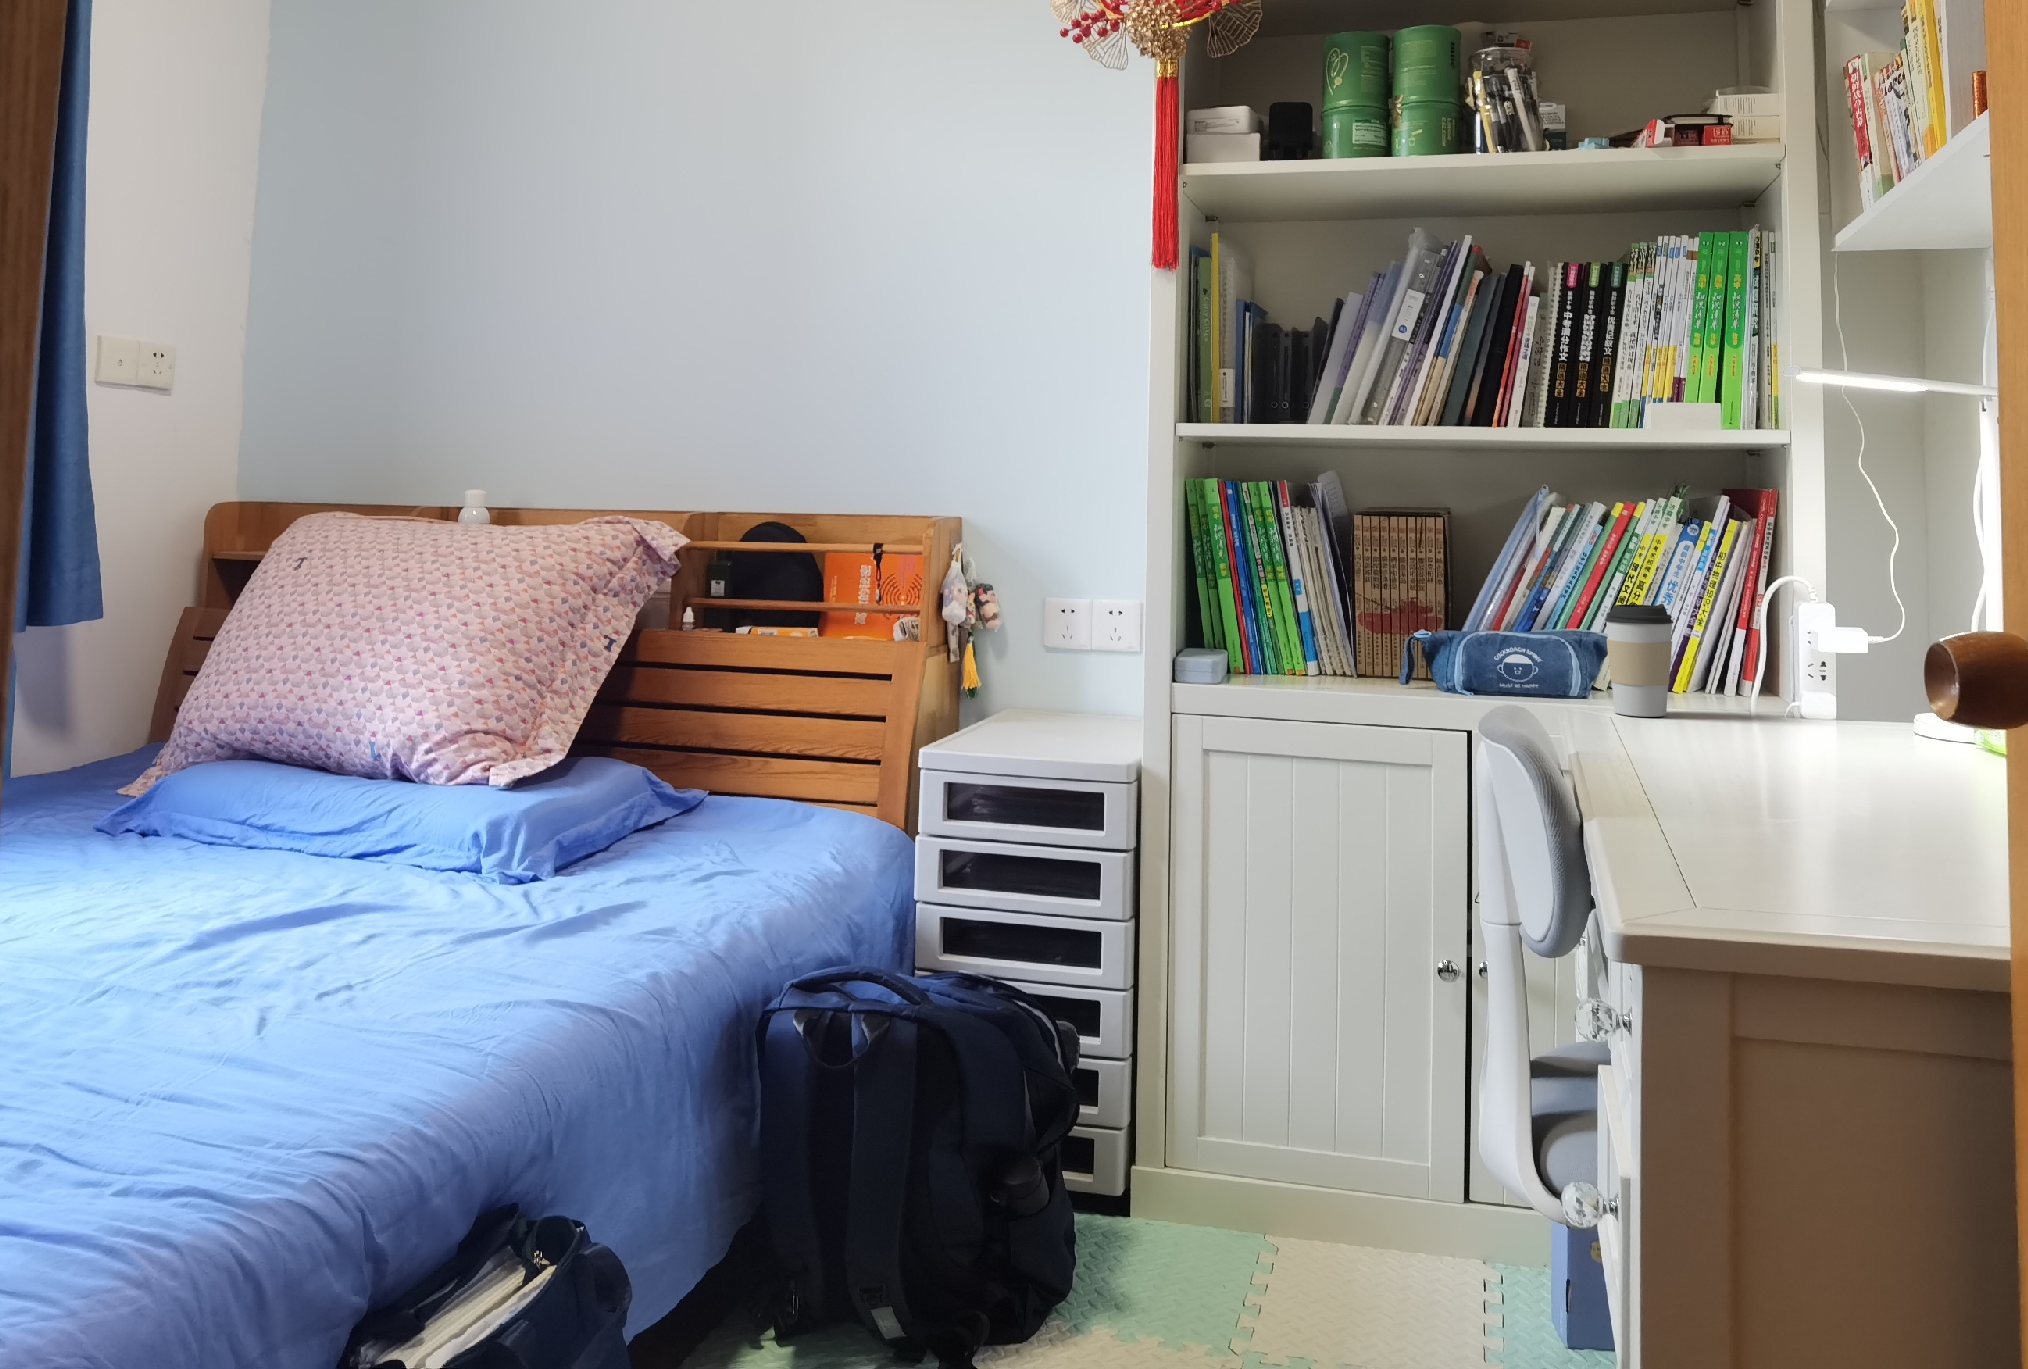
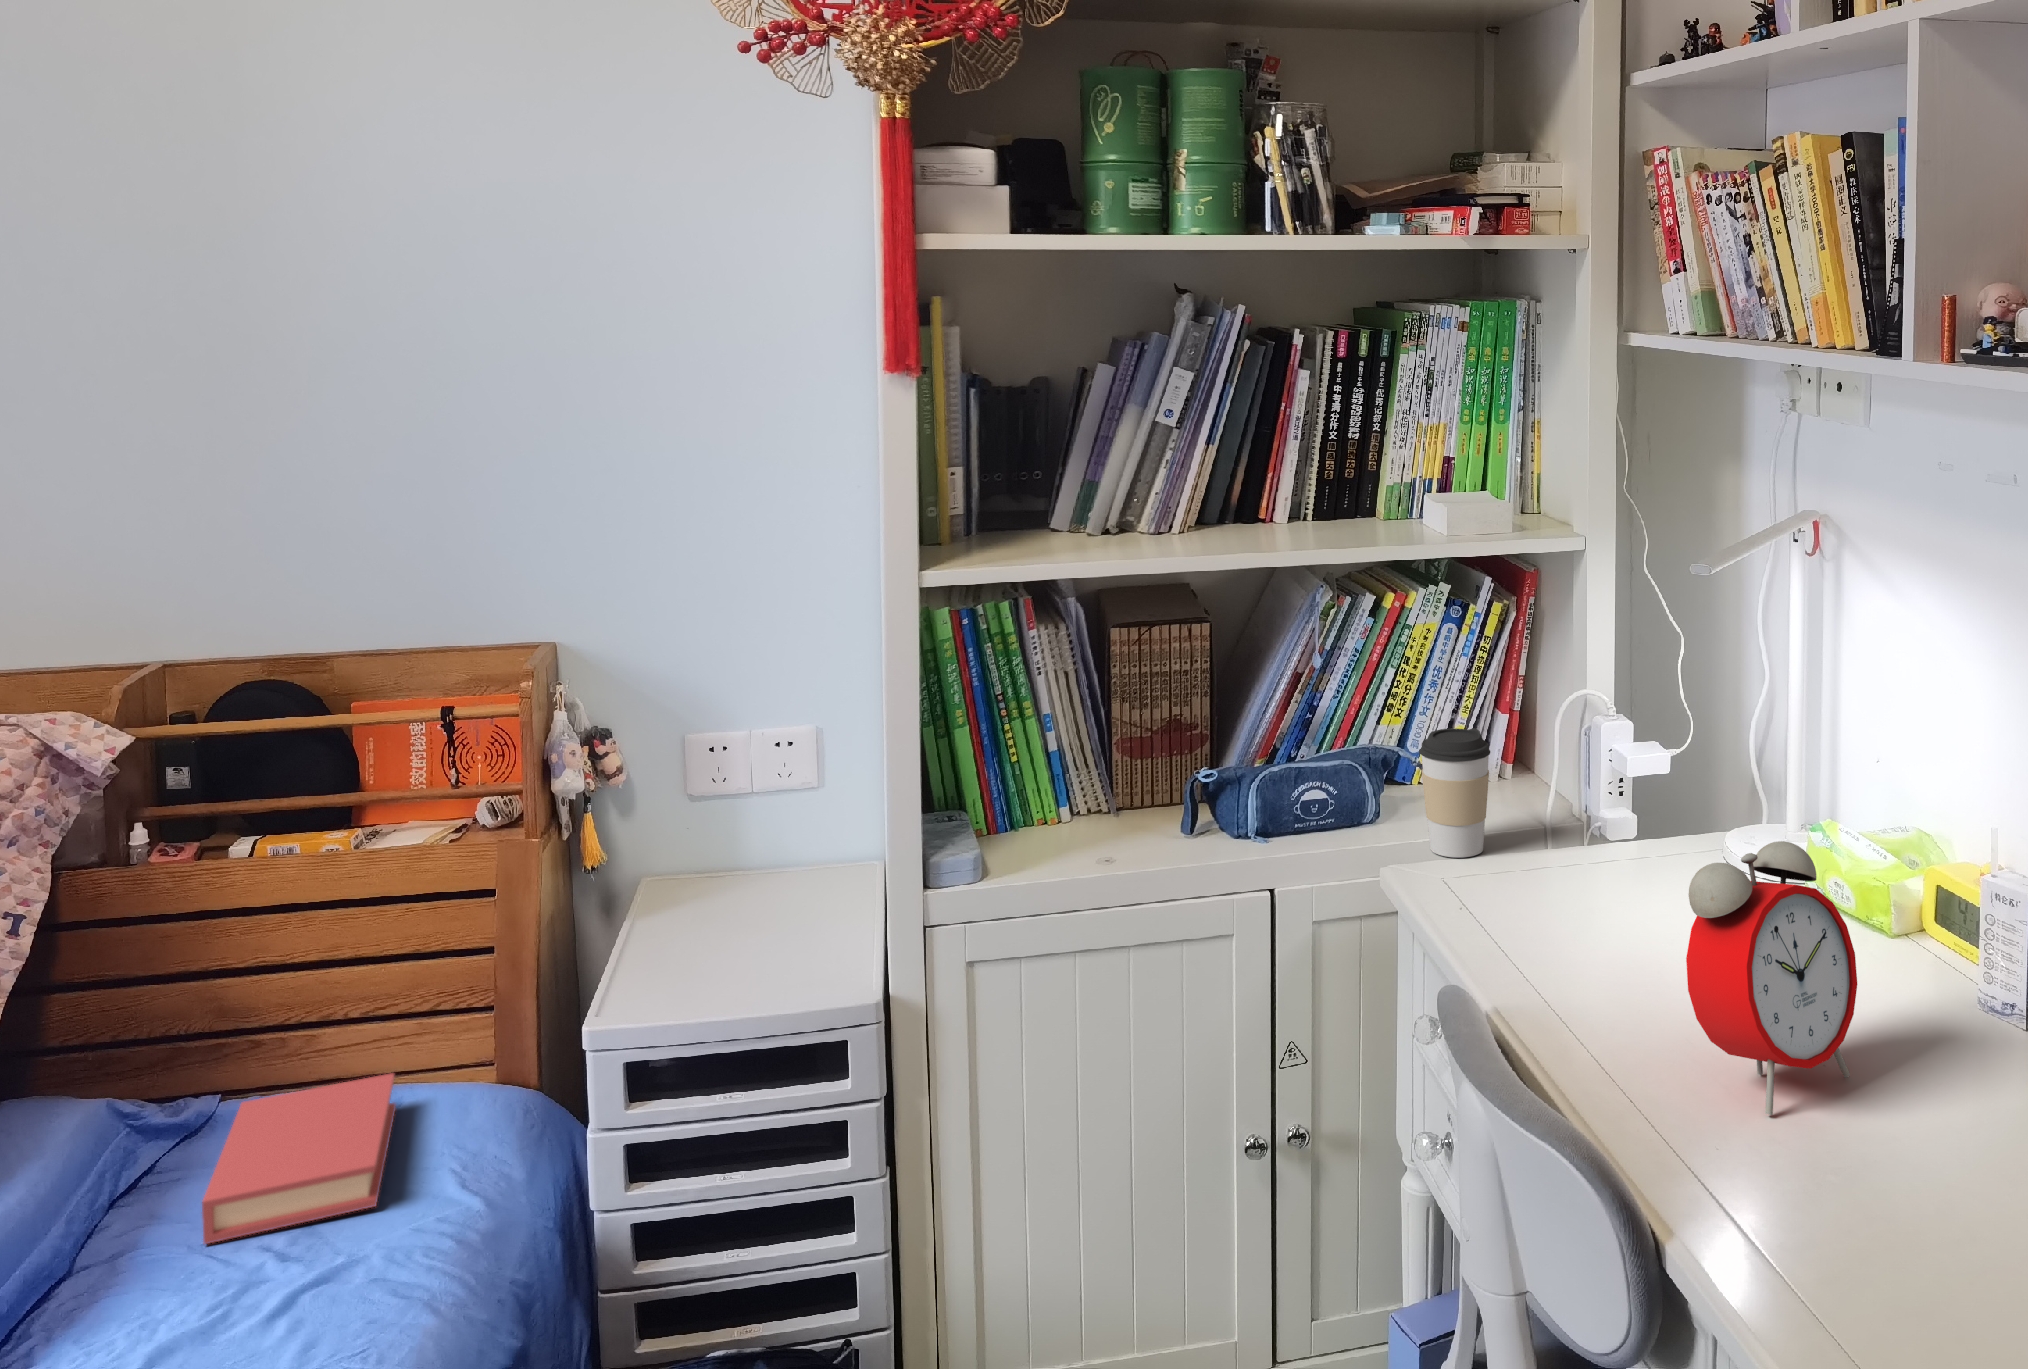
alarm clock: none [1693,594,1876,813] -> present [1686,841,1857,1115]
book: none [682,790,817,852] -> present [202,1073,396,1244]

